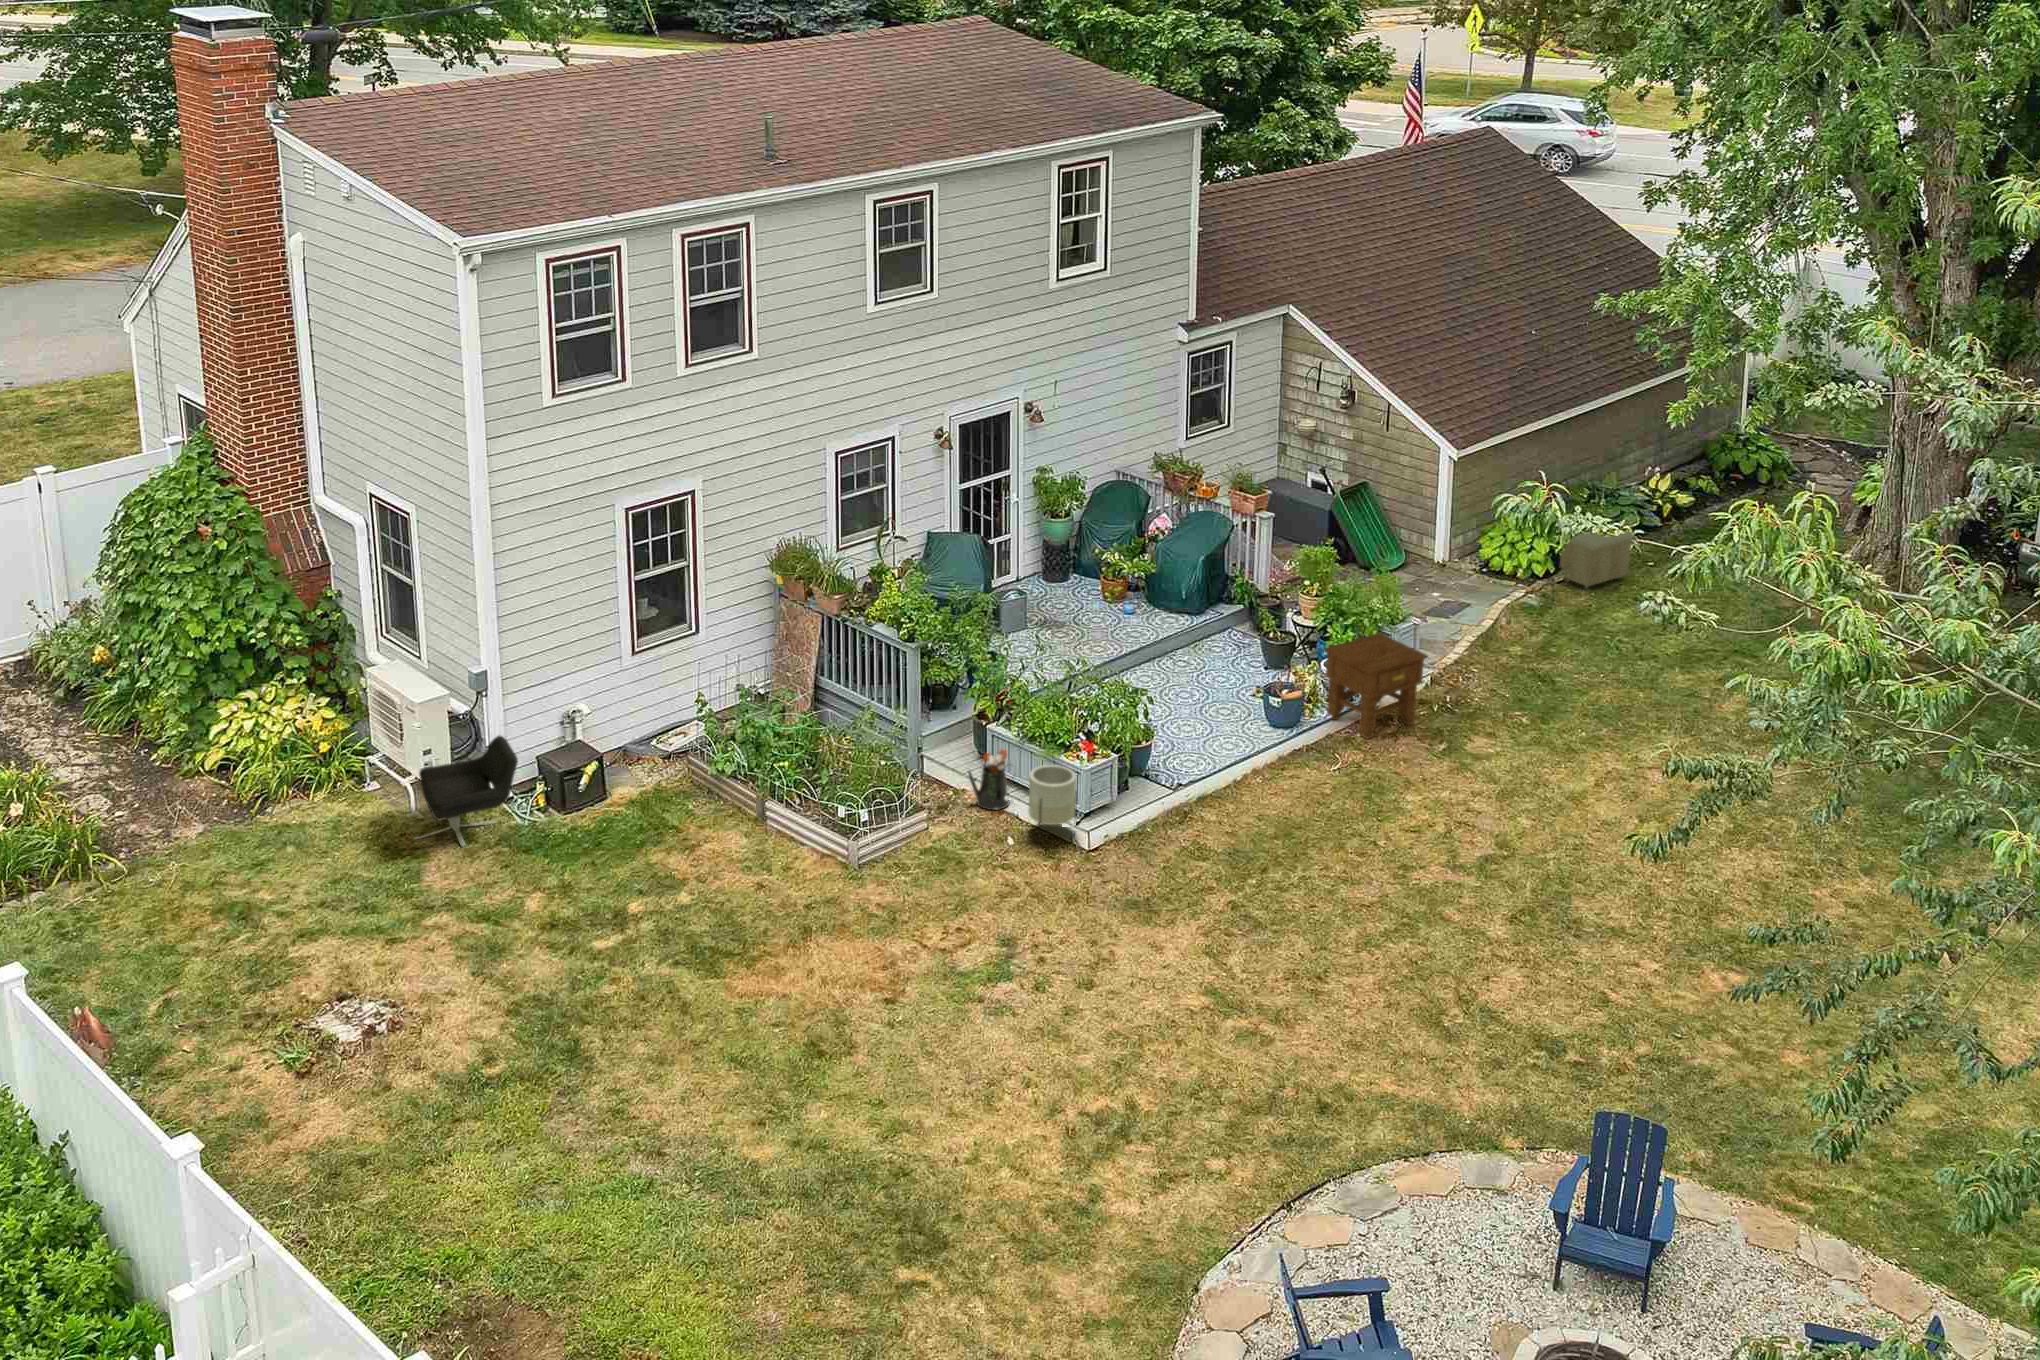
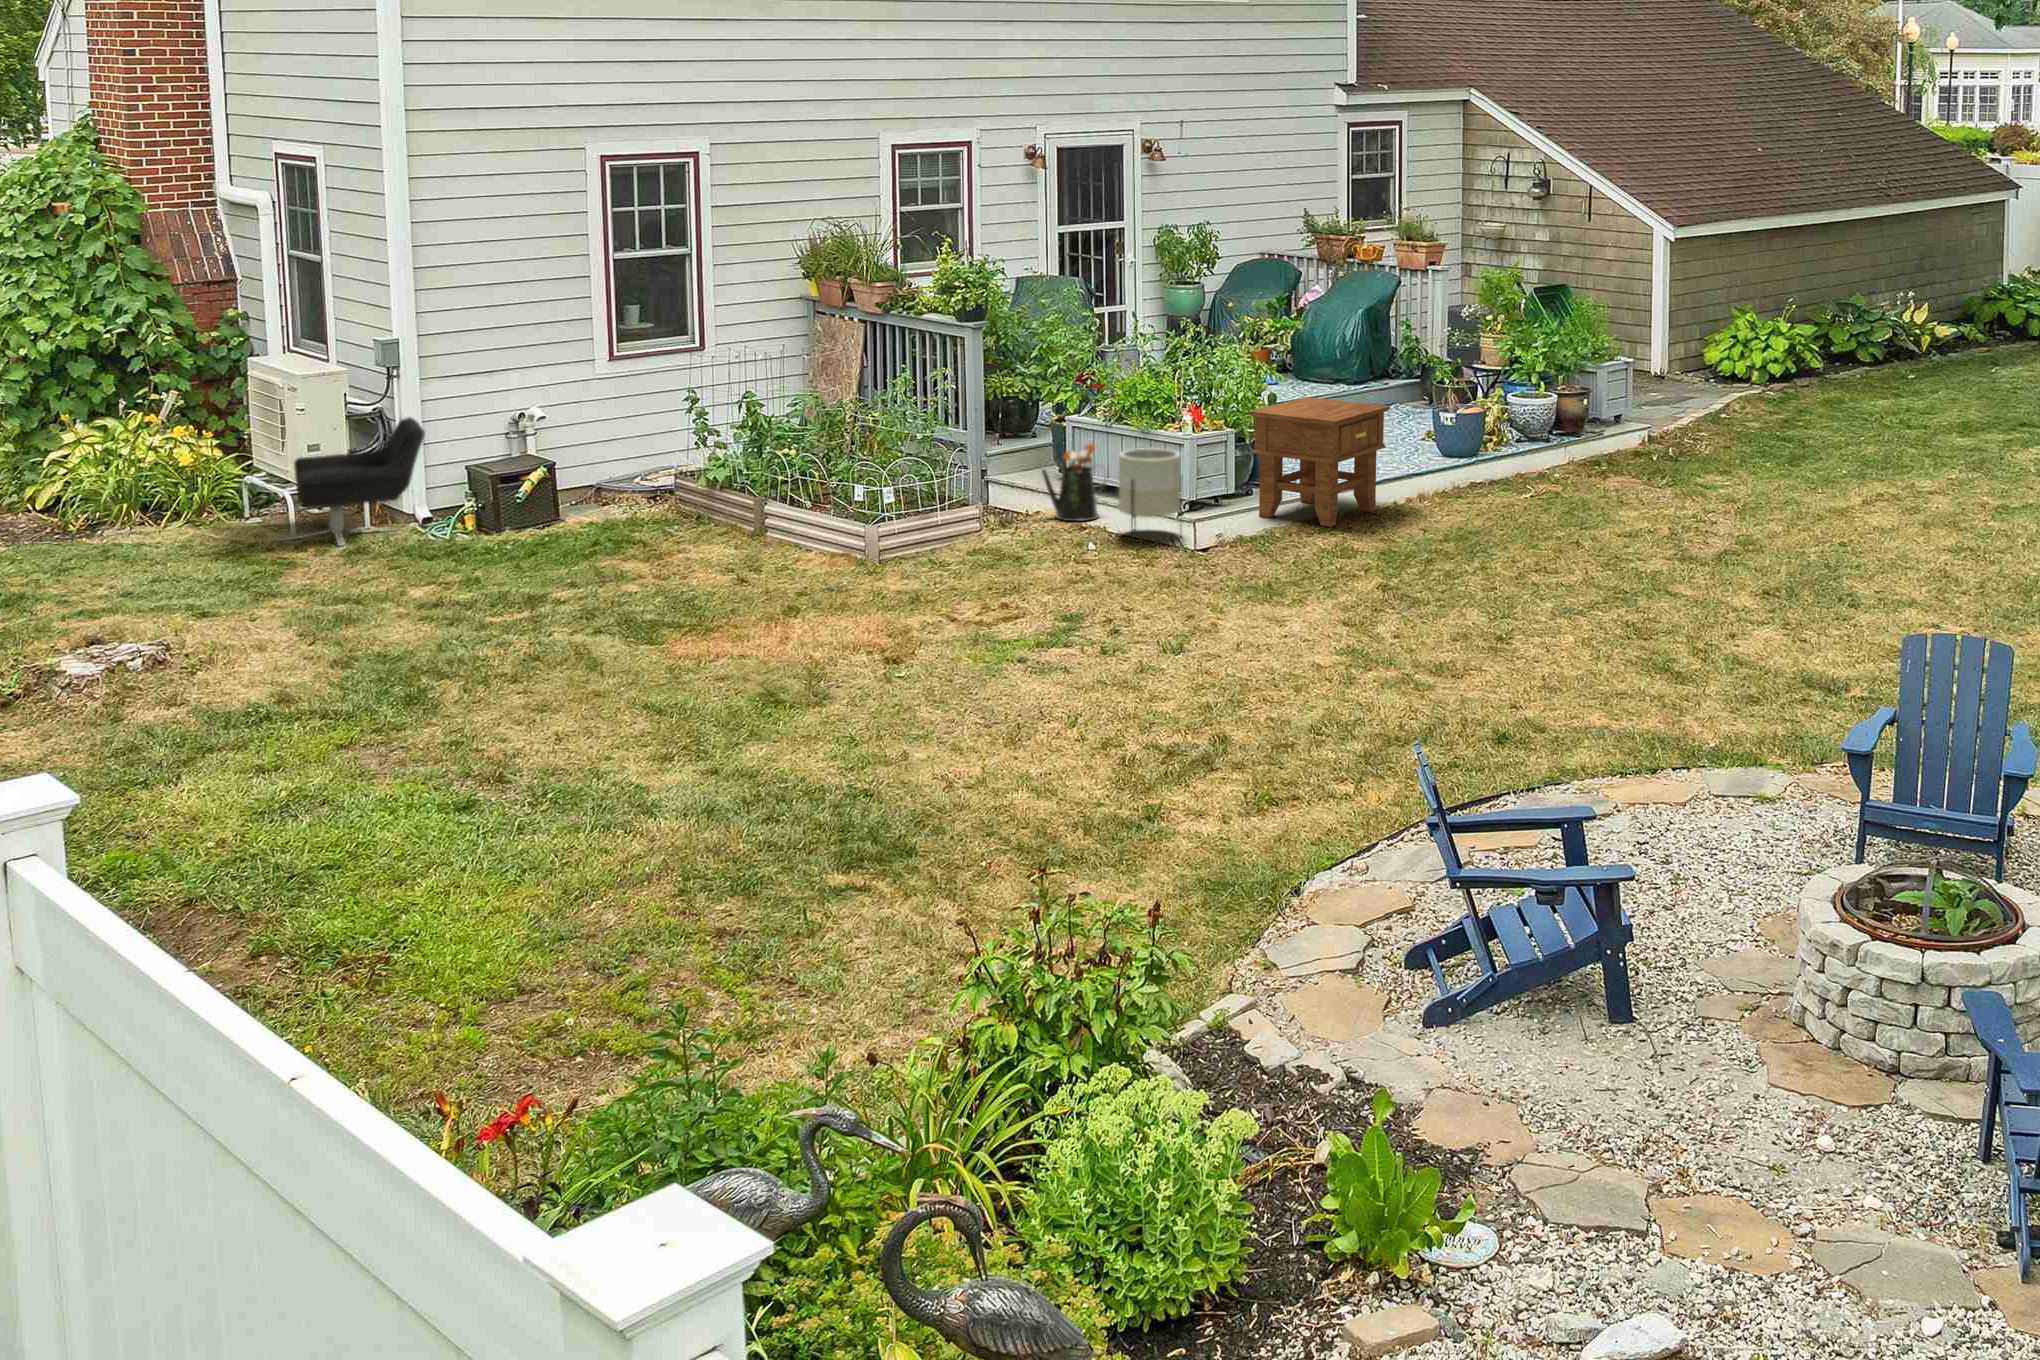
storage bench: present [1559,532,1633,588] -> none [1798,327,1884,394]
side table: present [1323,633,1428,739] -> present [1249,397,1390,527]

